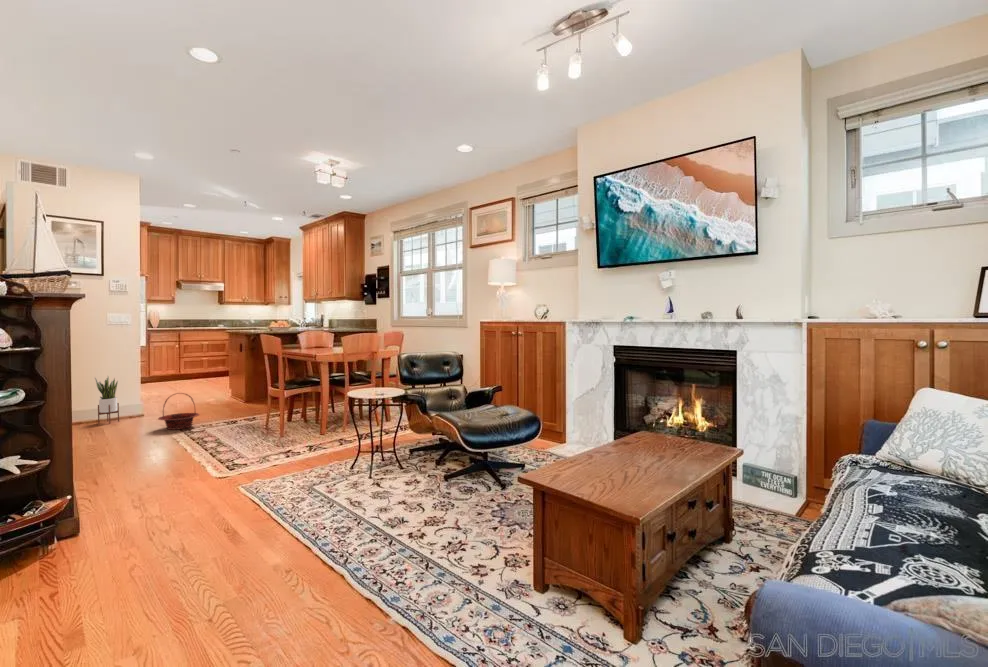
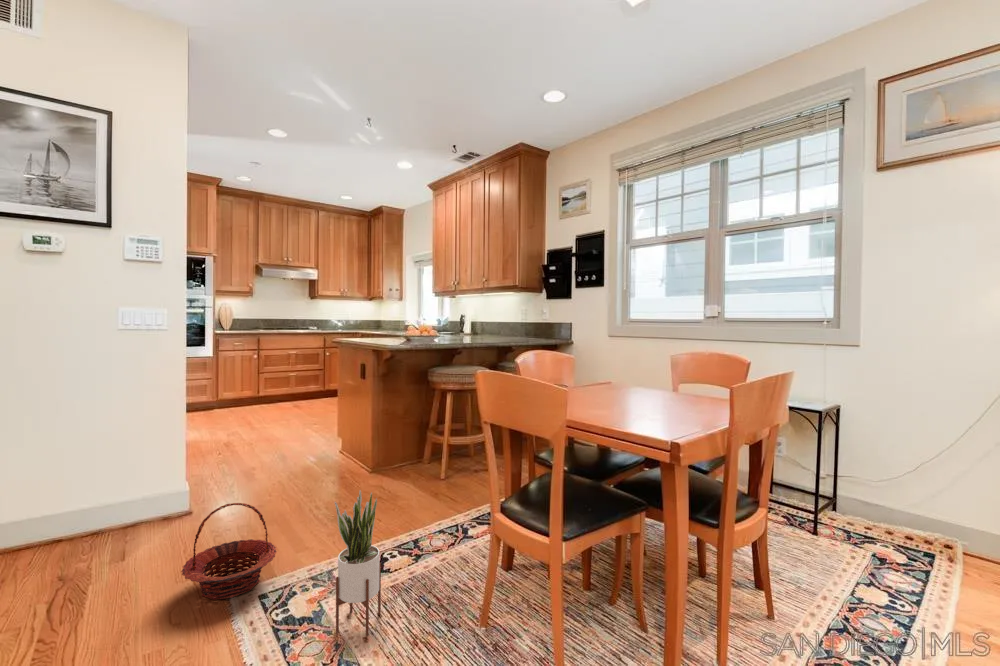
potted plant: present [95,376,119,424] -> present [335,490,381,635]

